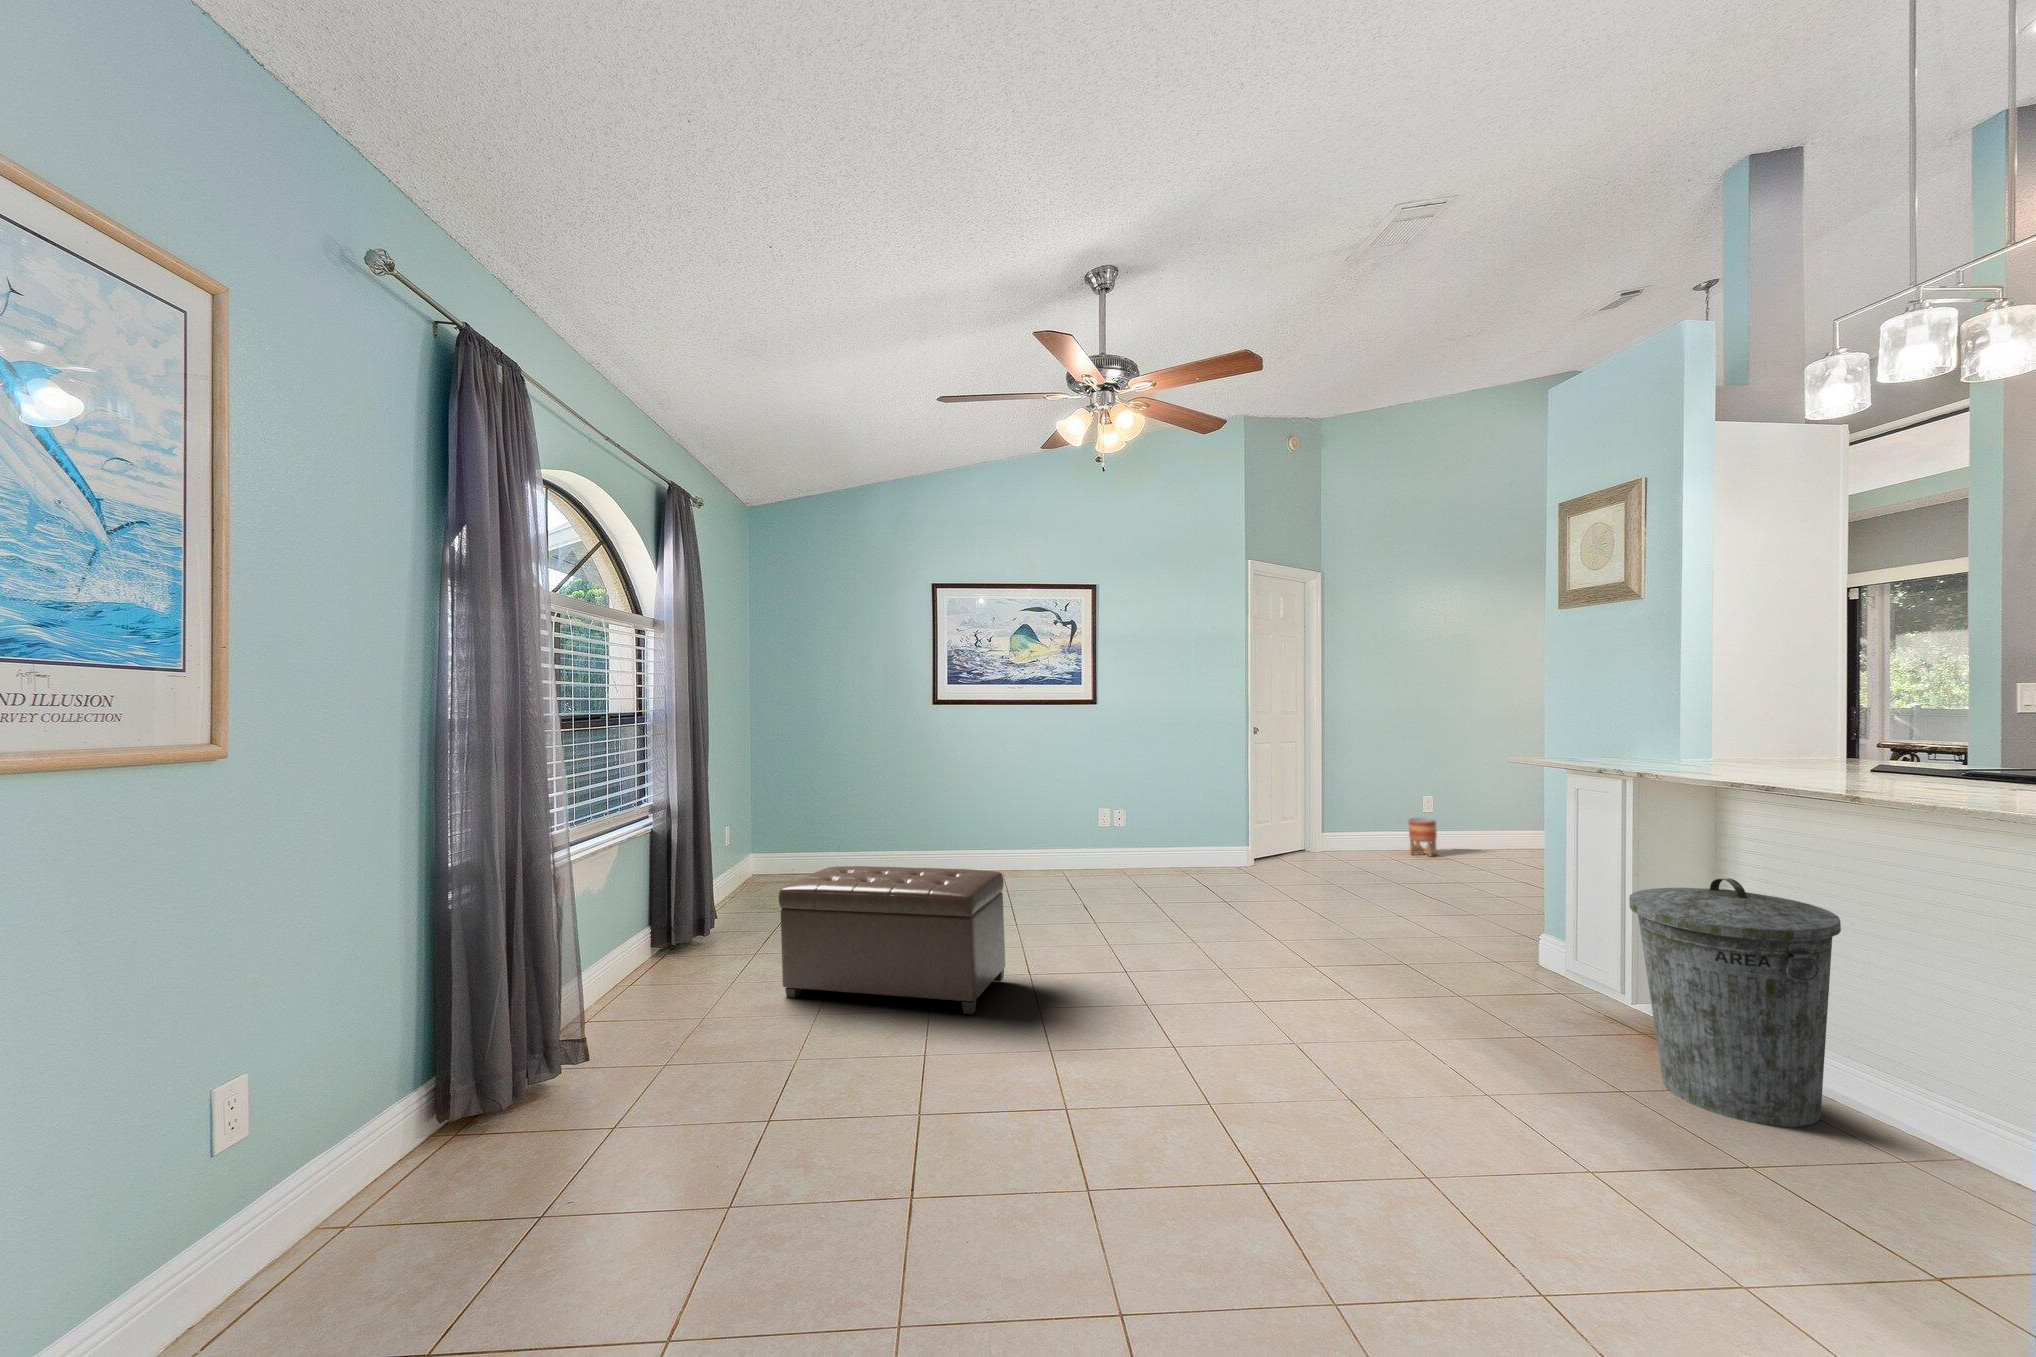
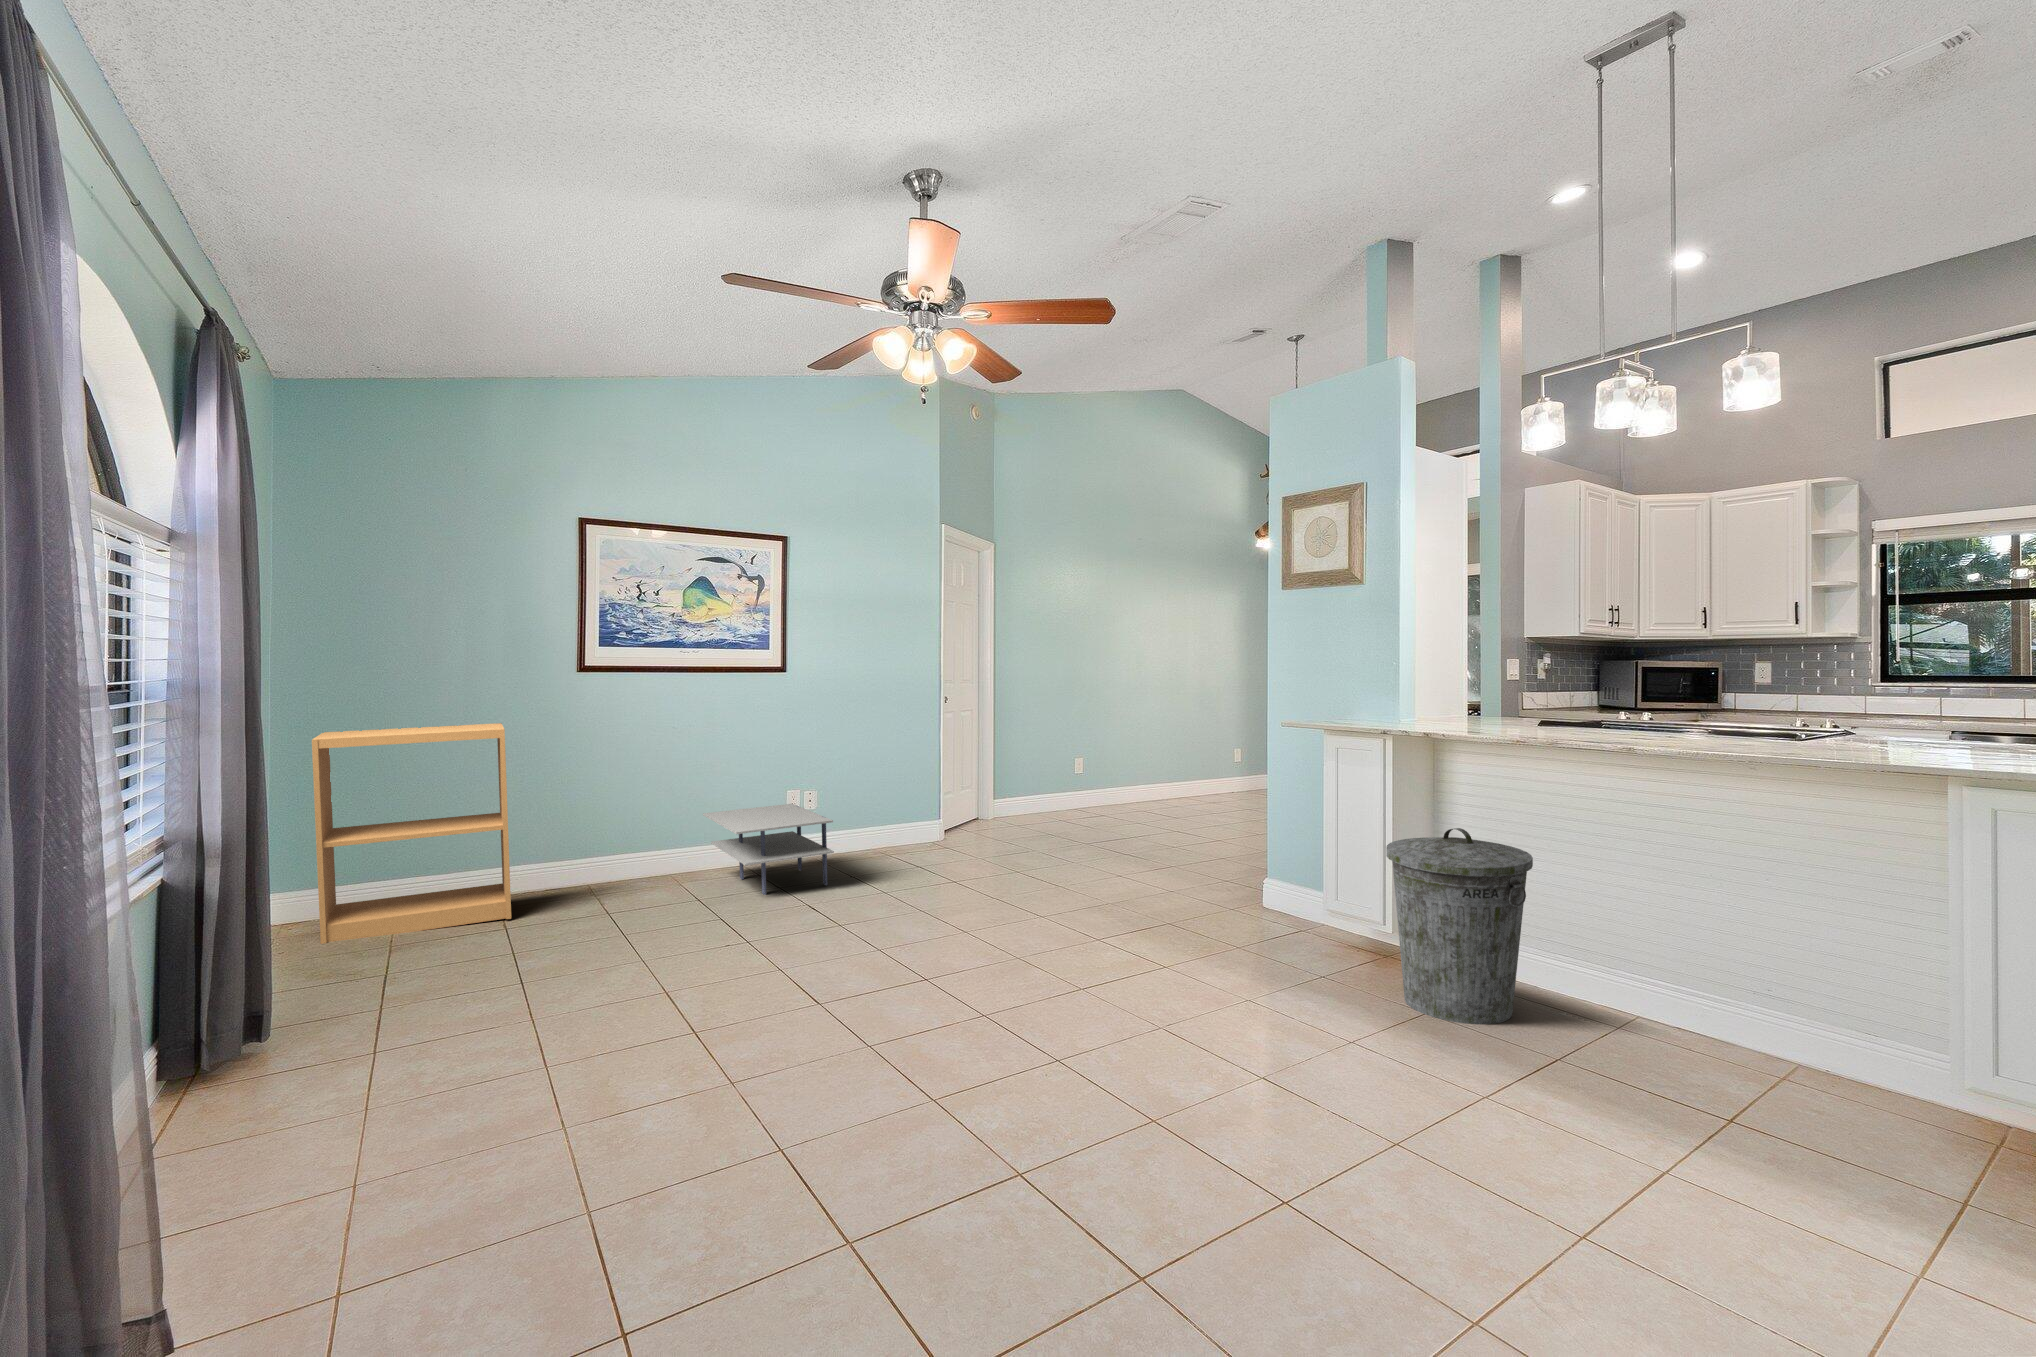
bookshelf: none [758,742,885,892] -> present [312,723,511,944]
side table: none [1027,815,1121,890] -> present [703,804,834,895]
planter: present [1408,818,1437,857] -> none [1082,786,1107,825]
ottoman: present [779,866,1005,1014] -> none [476,883,781,1089]

